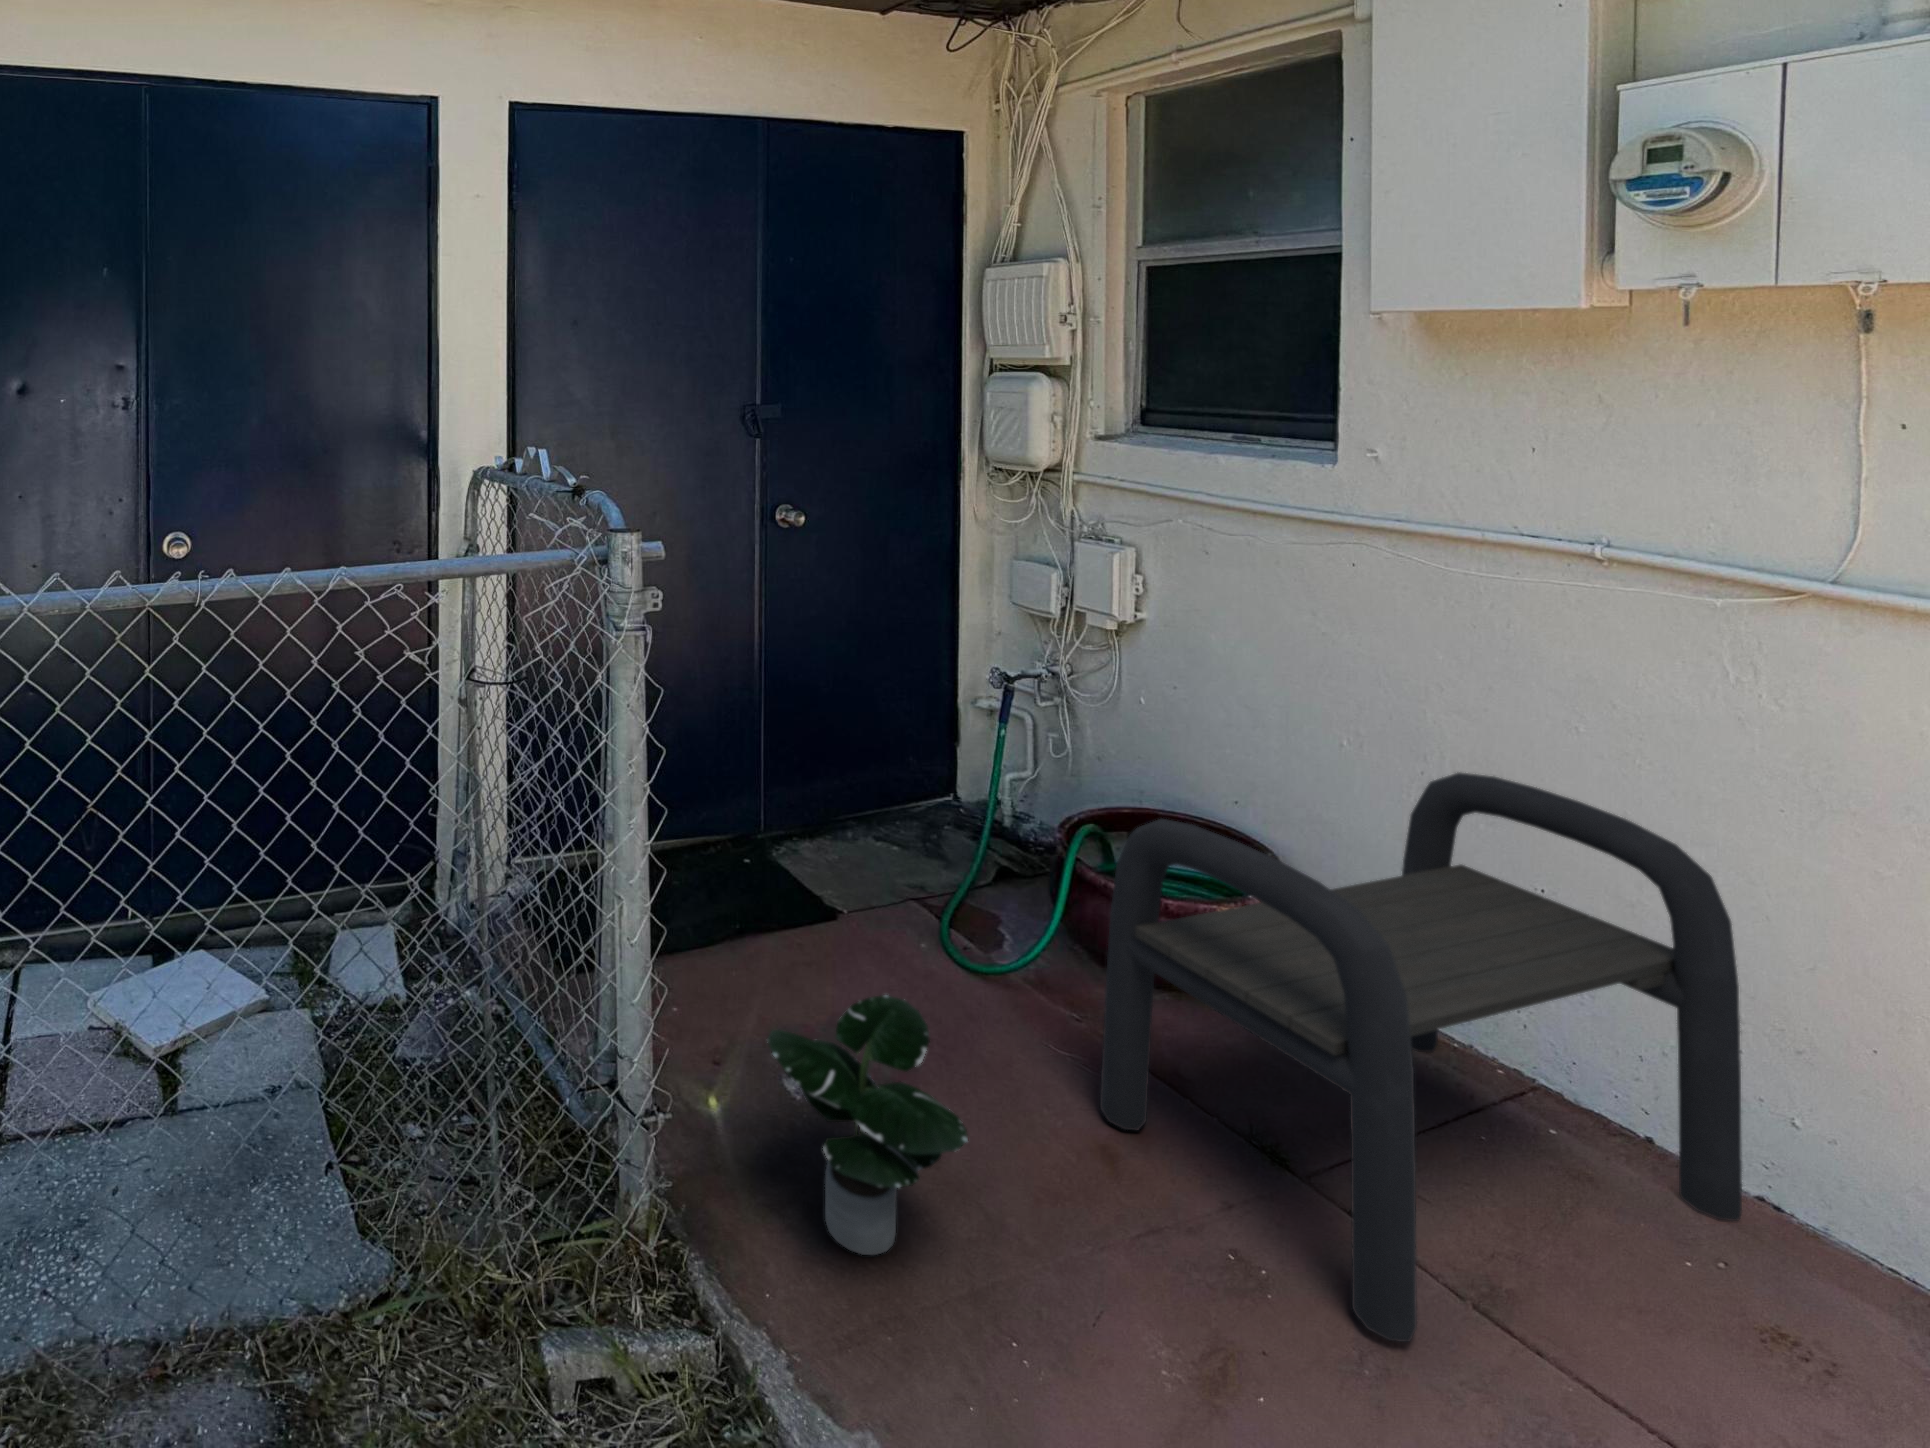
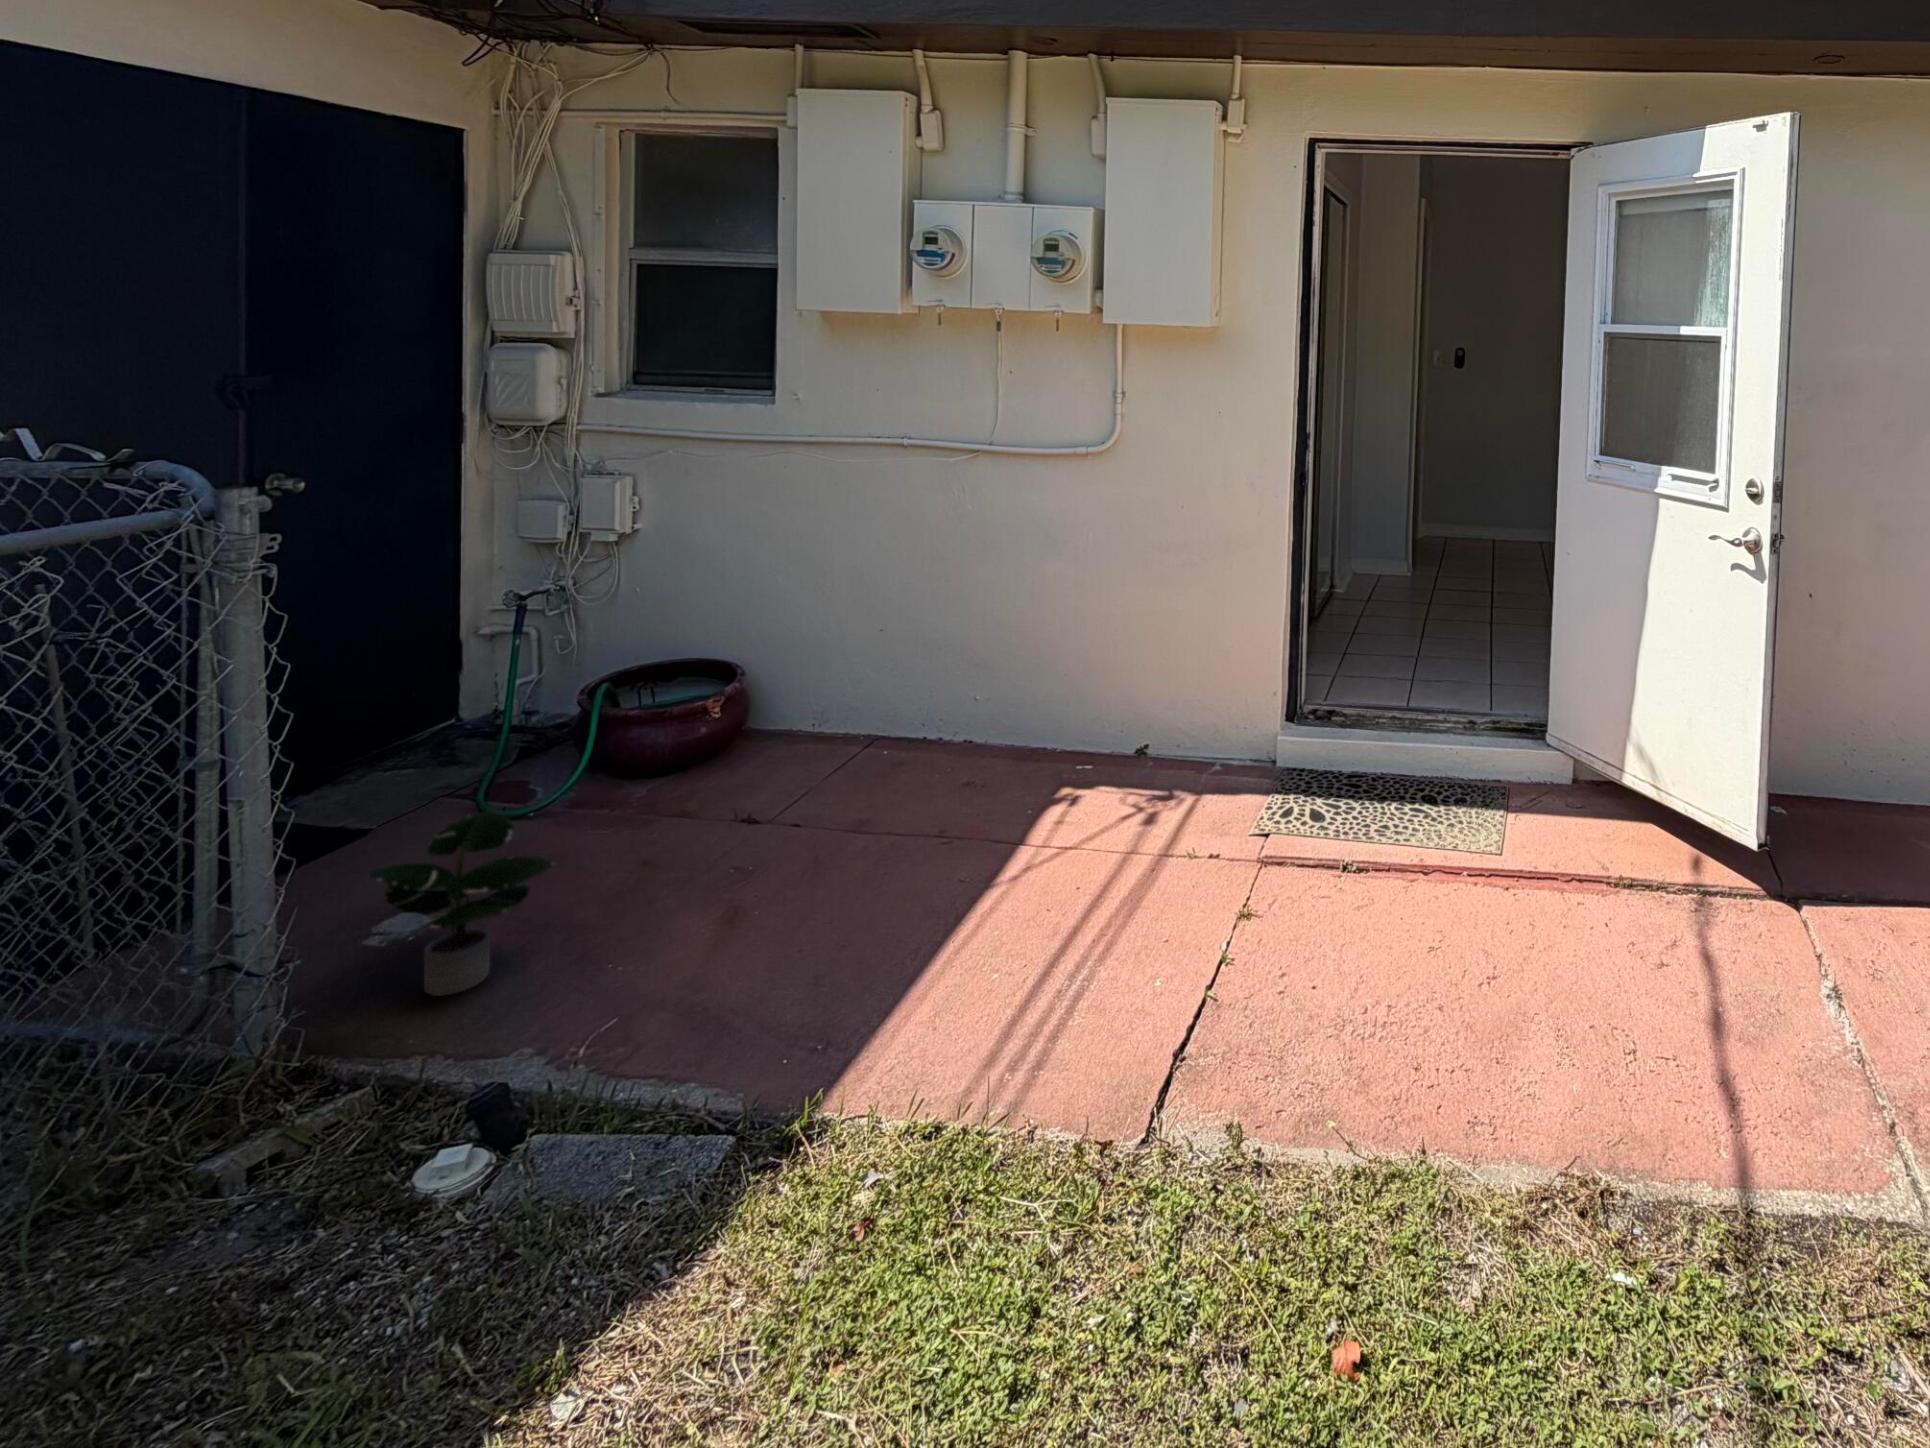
bench: present [1100,773,1742,1342] -> none [630,574,959,863]

